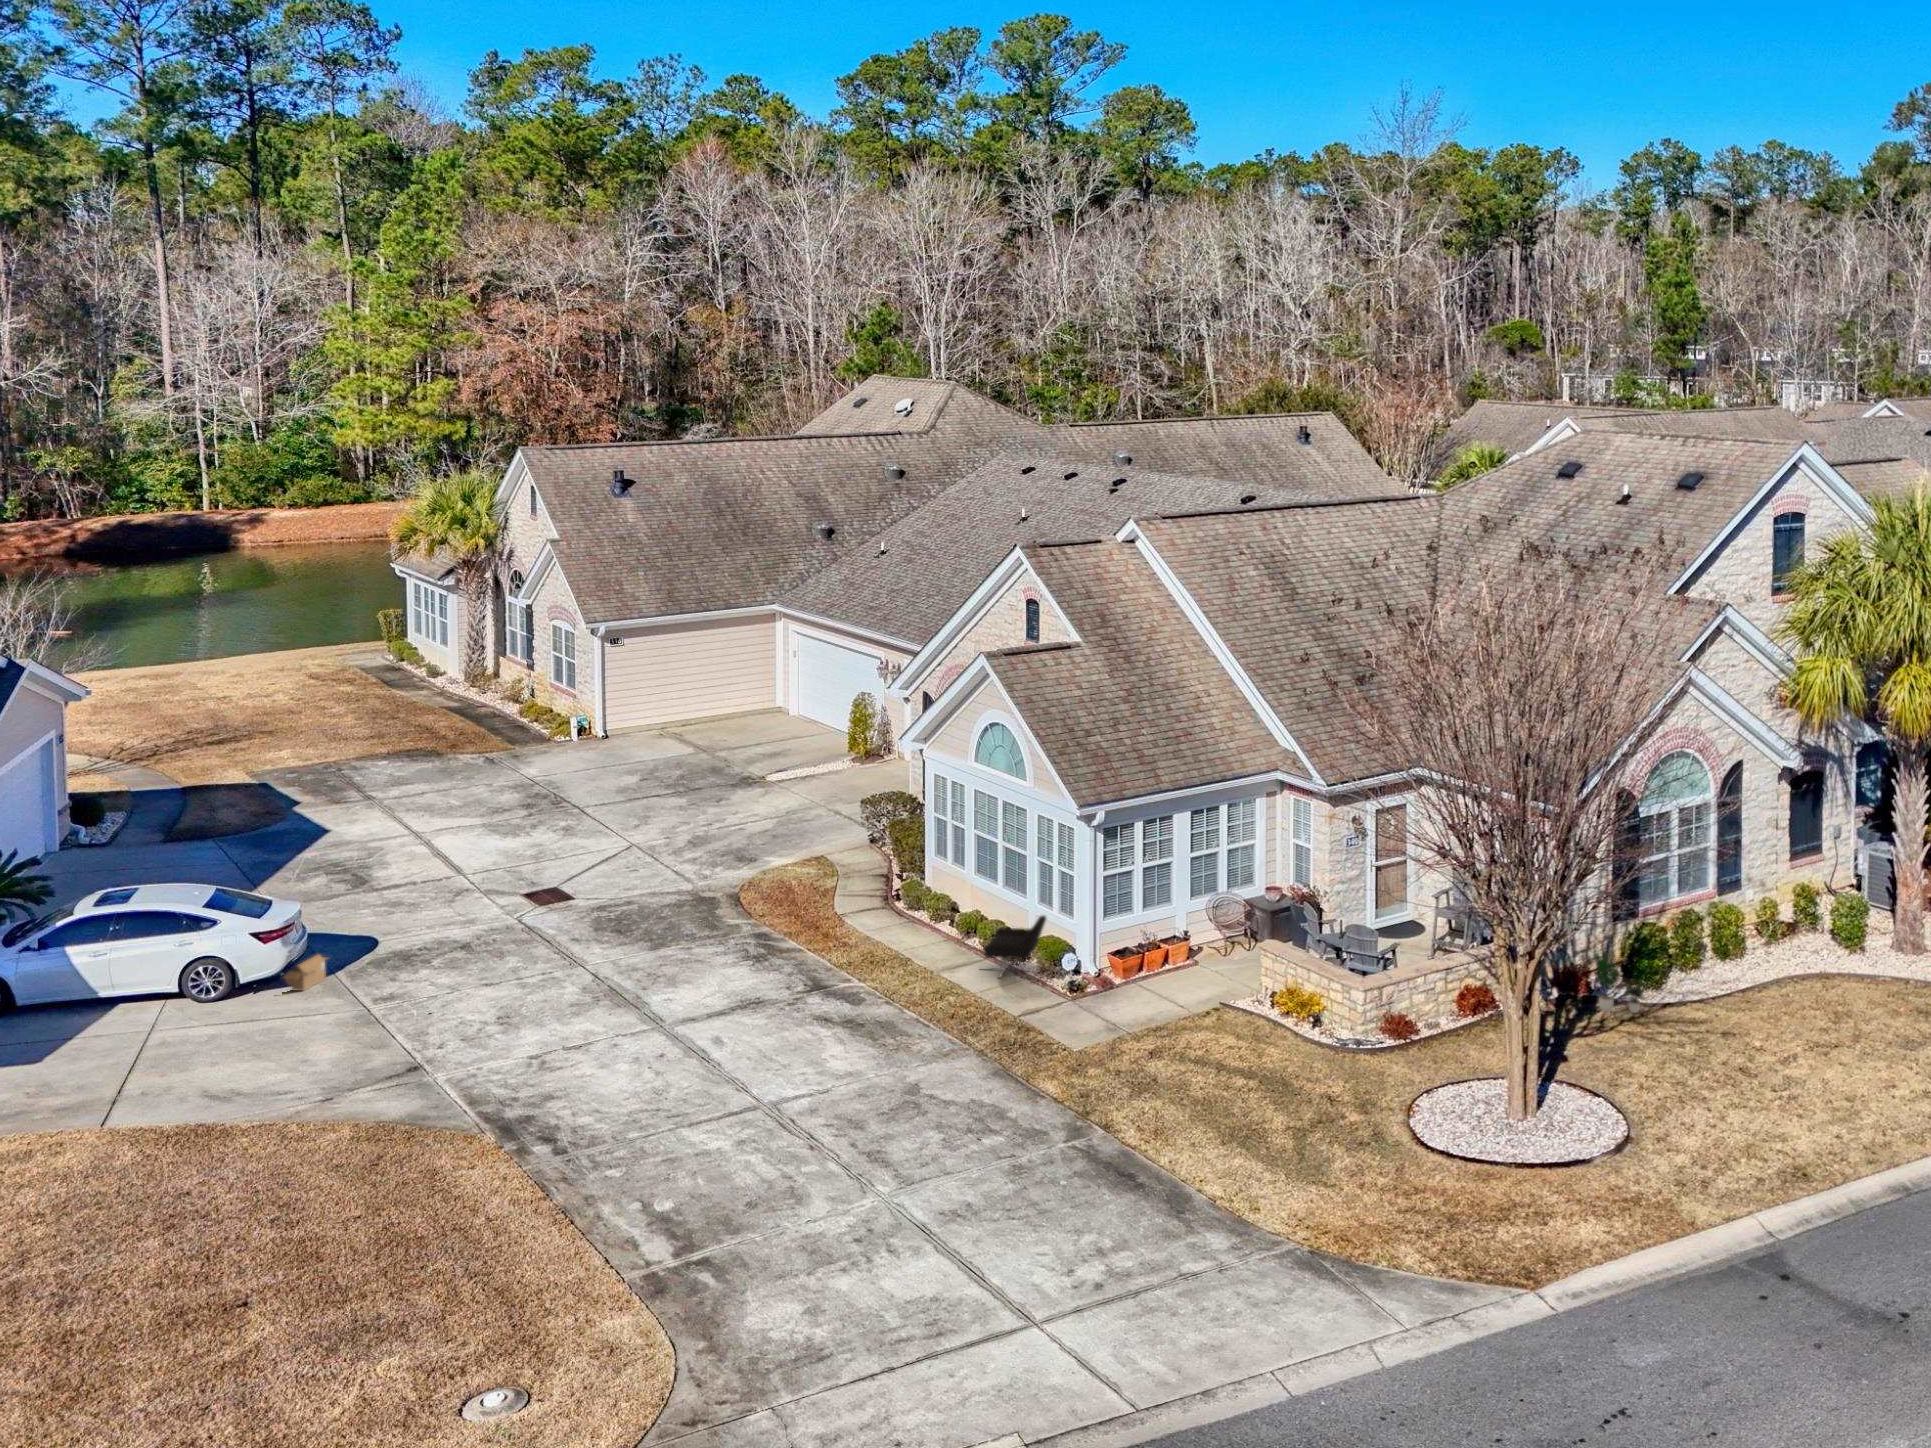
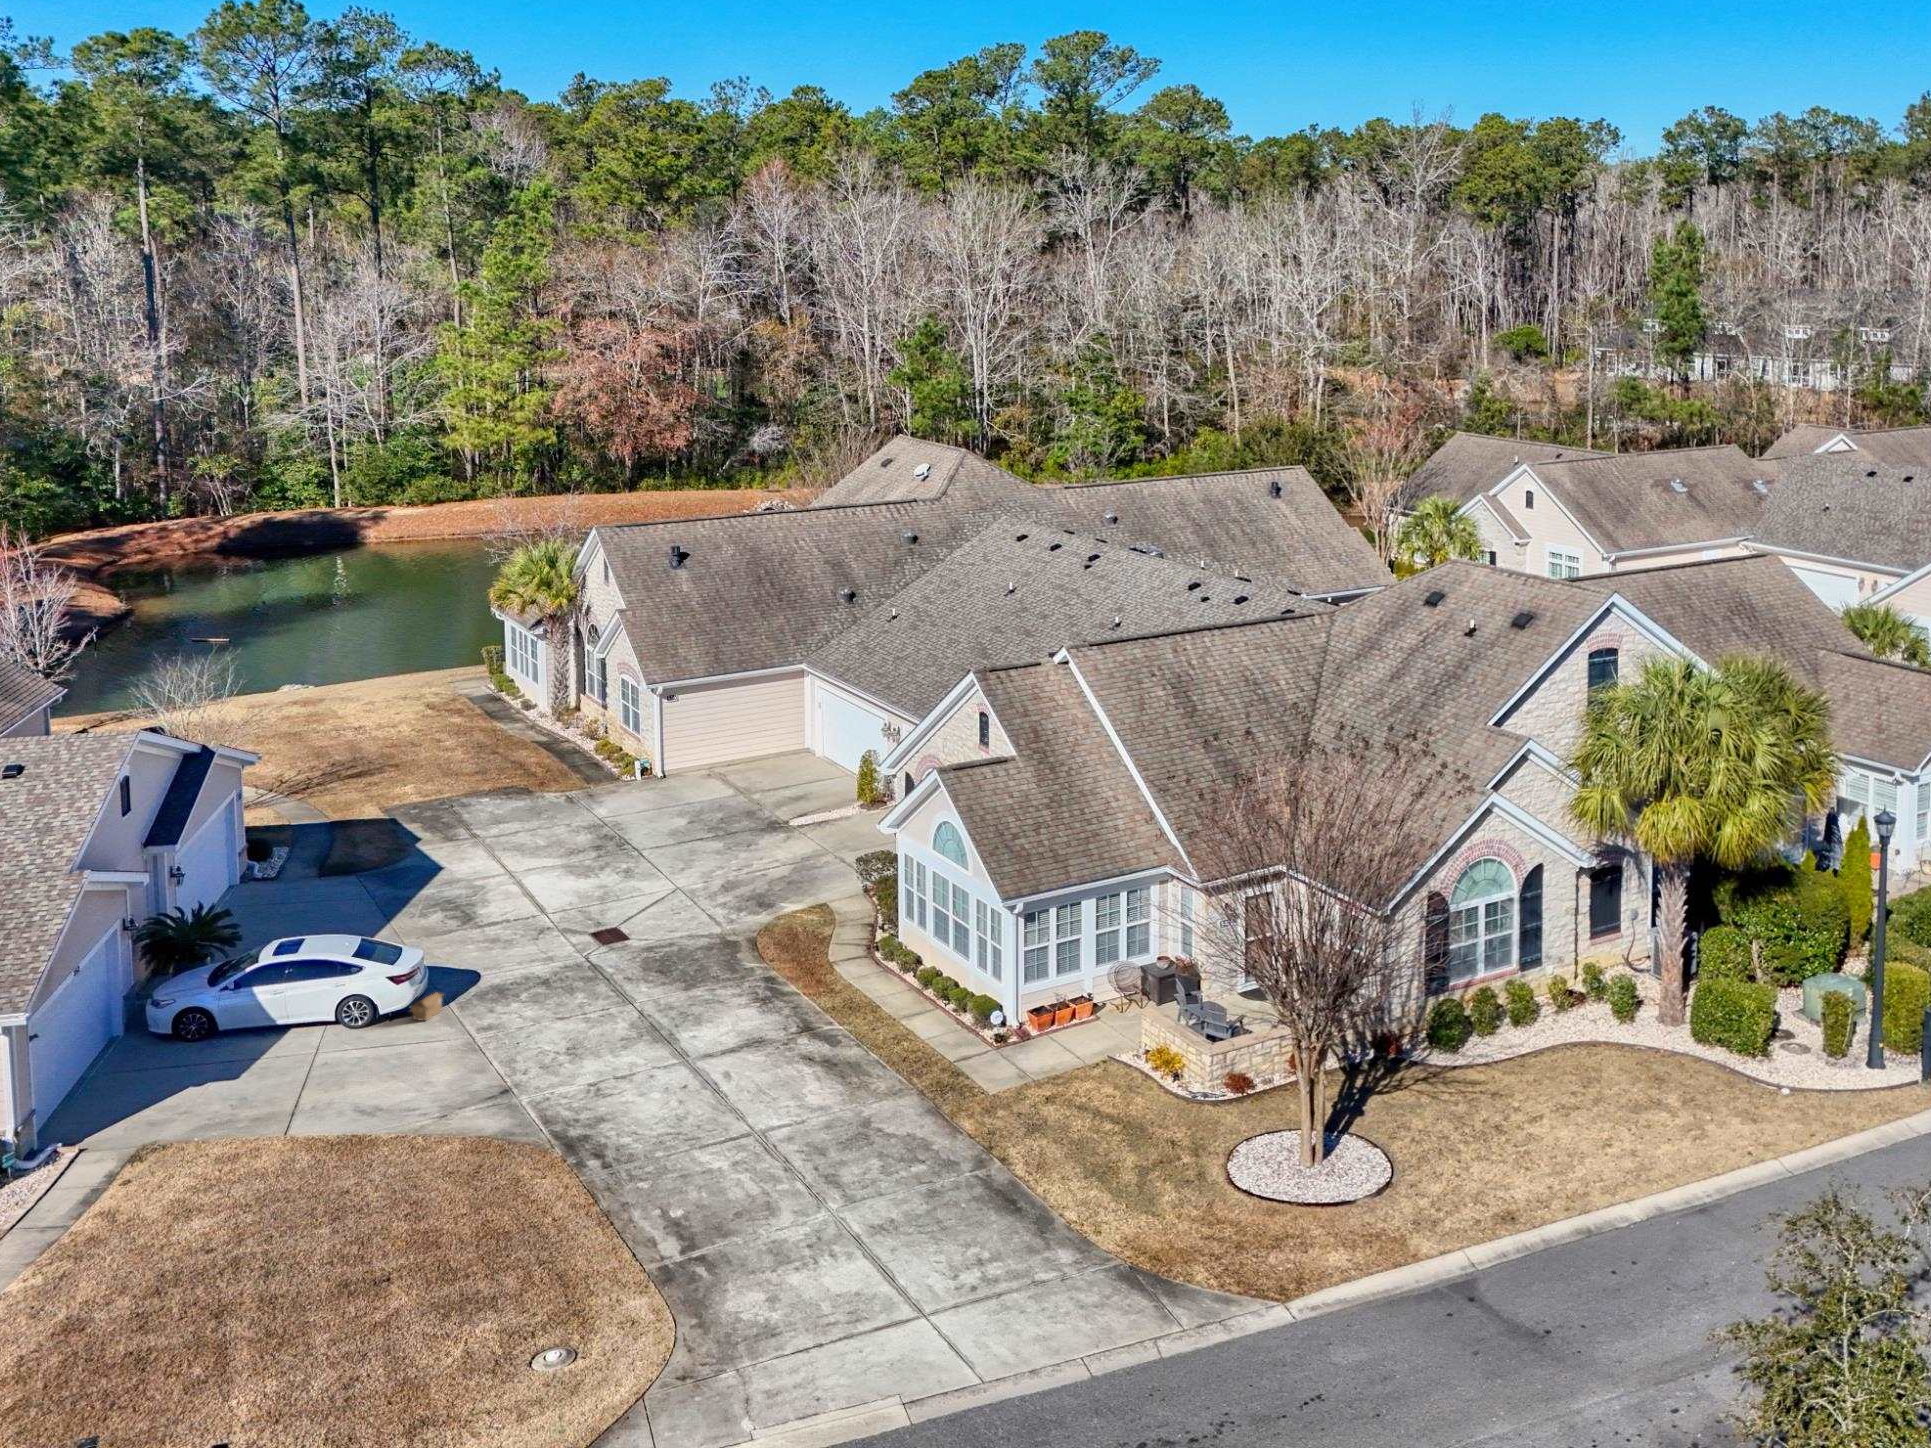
lounge chair: present [981,915,1046,979] -> none [929,976,981,1026]
potted plant: present [1595,954,1645,1013] -> none [1397,1025,1441,1074]

